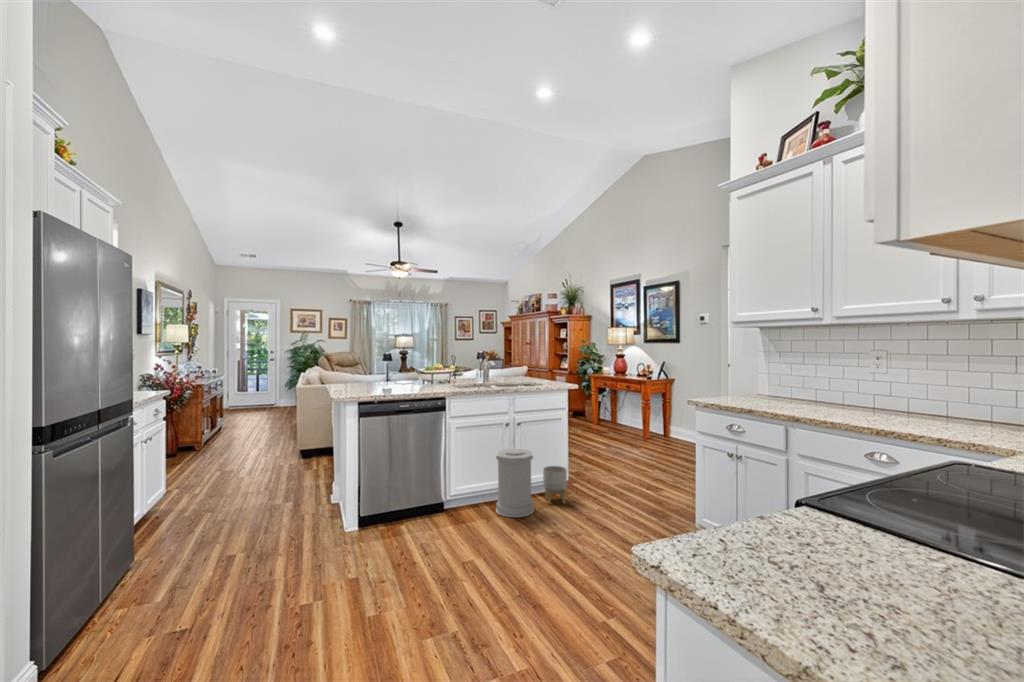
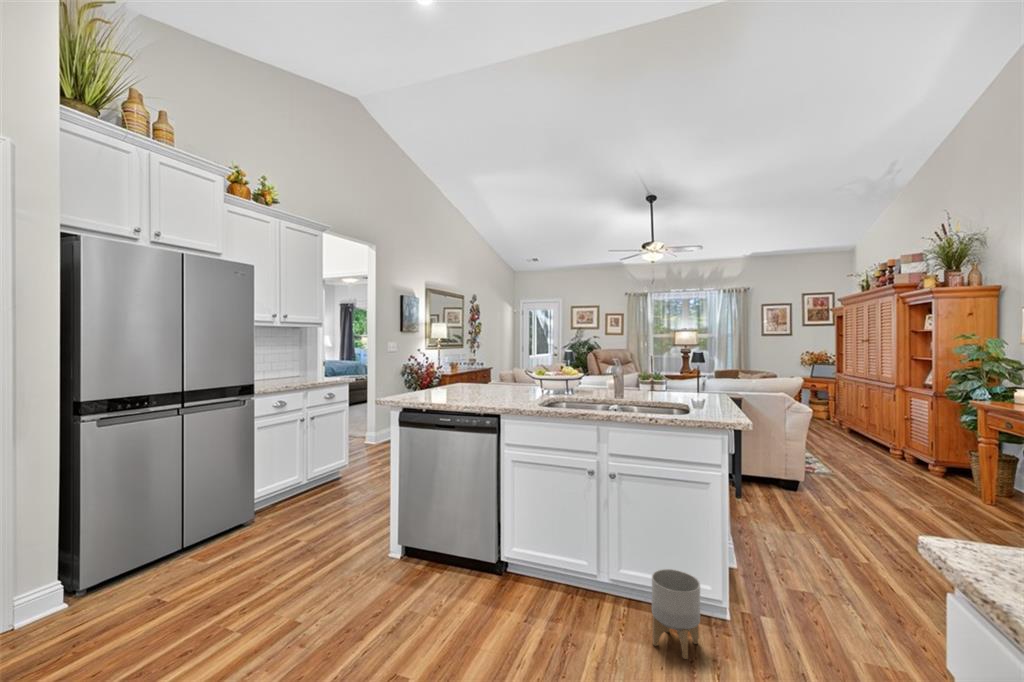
trash can: present [496,449,534,517] -> none [549,516,618,651]

